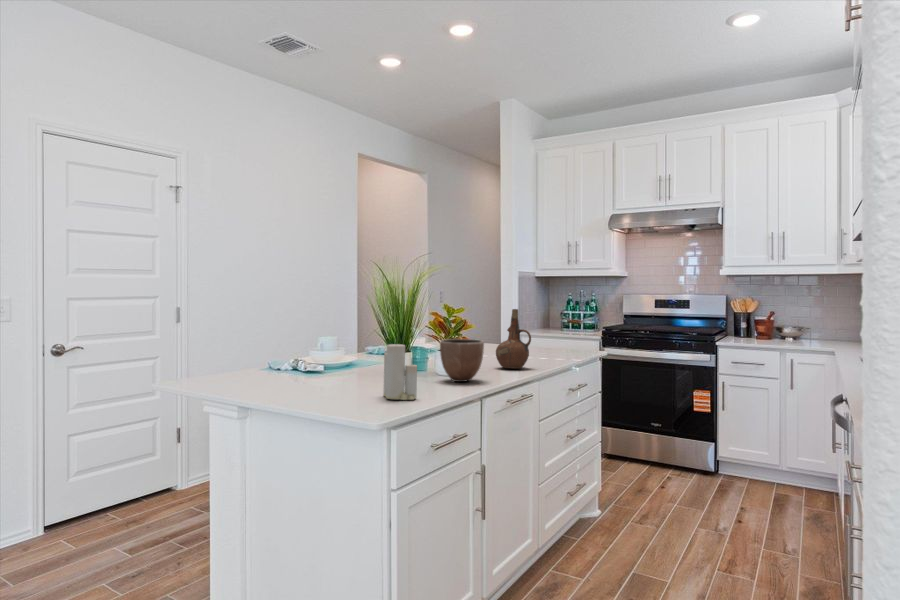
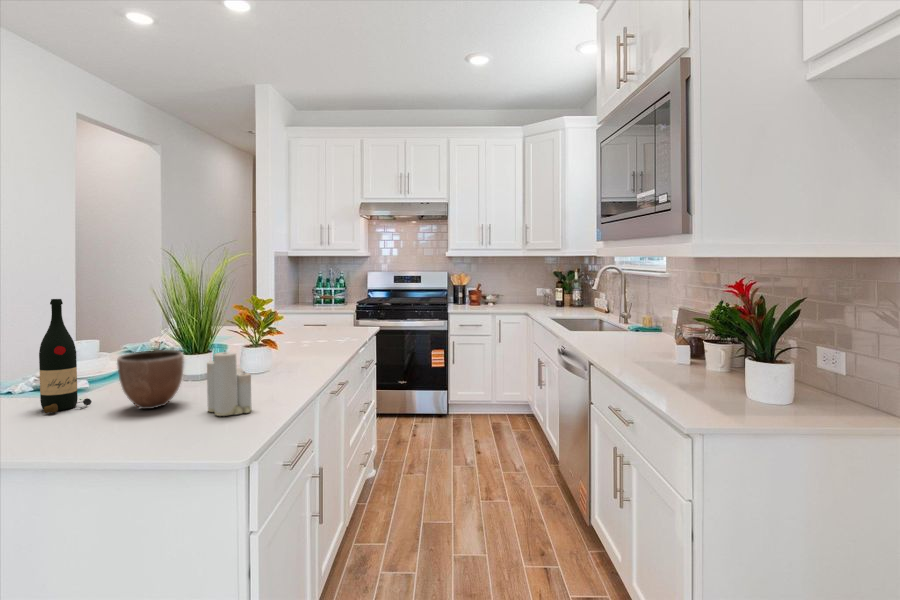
wine bottle: none [278,297,310,385] -> present [39,299,92,413]
ceramic pitcher: present [496,309,531,369] -> none [296,297,331,356]
decorative bowl: present [440,339,484,382] -> present [117,350,184,409]

